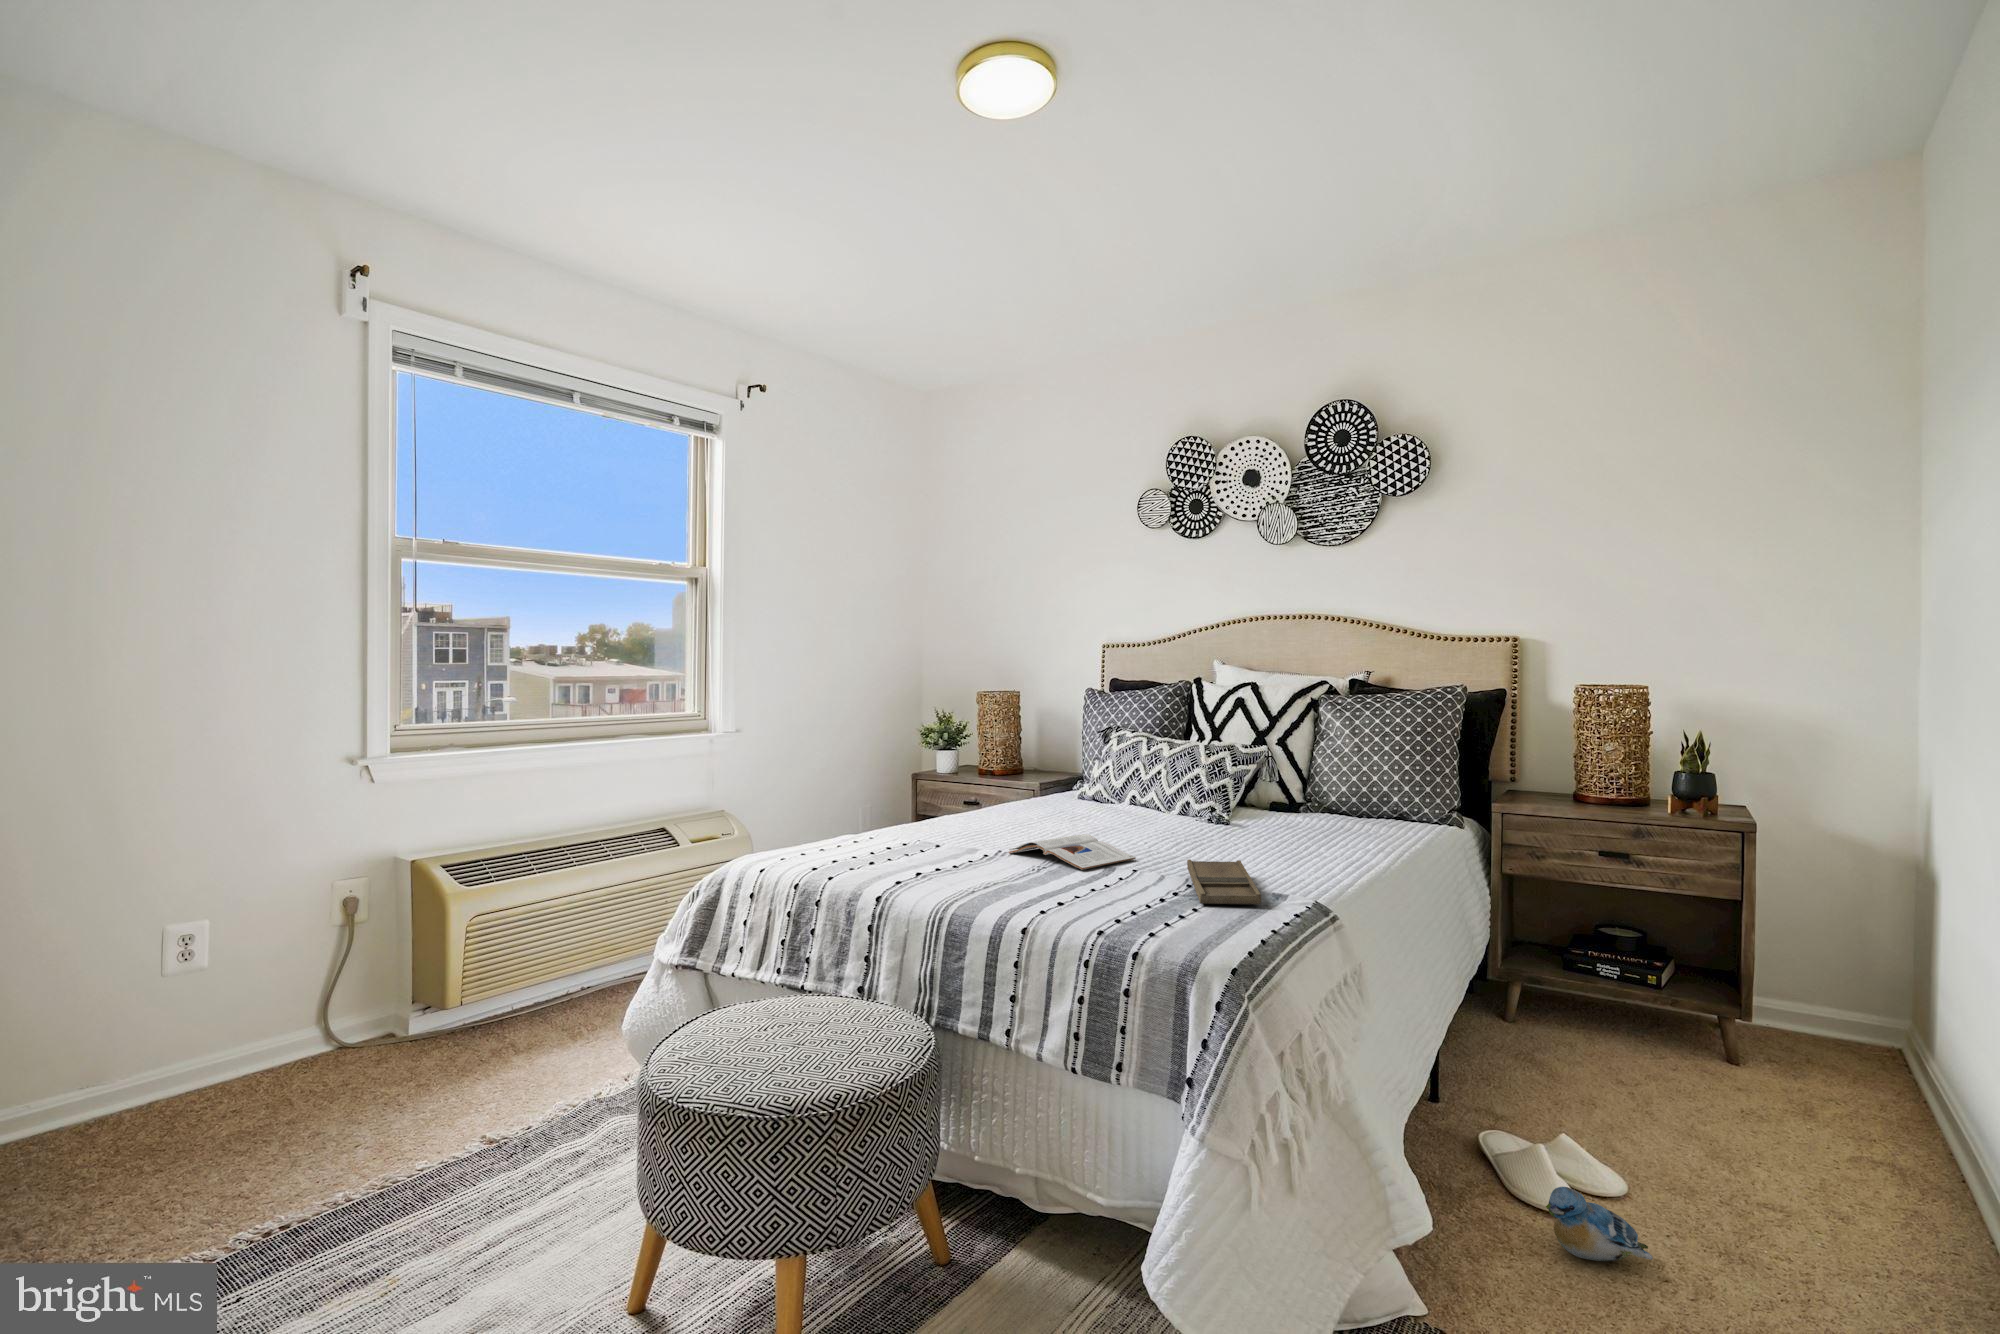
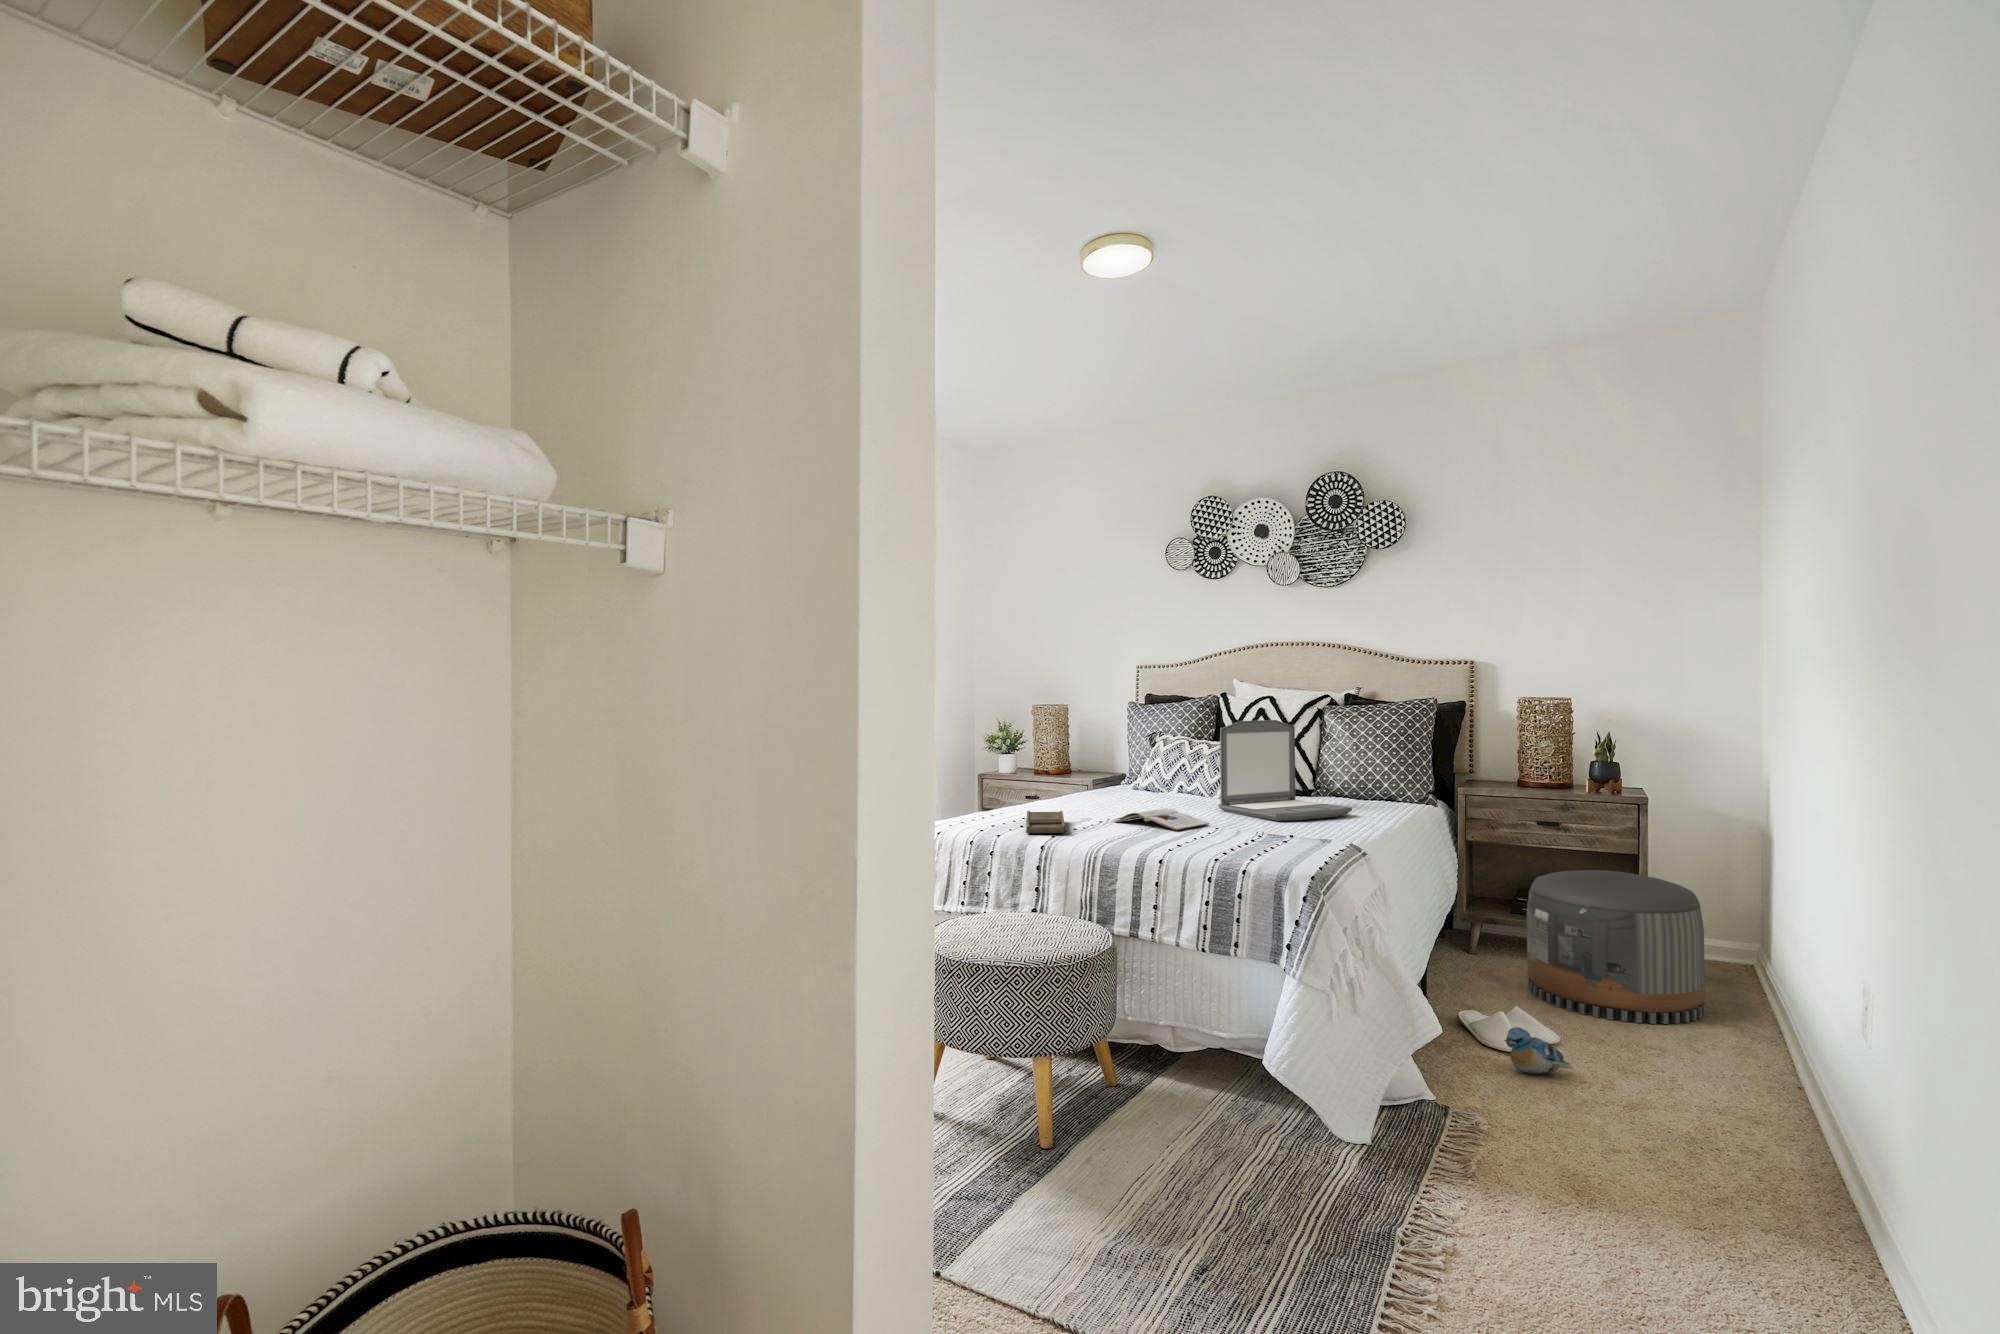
laptop: none [1164,714,1341,853] -> present [1219,720,1352,821]
tray: present [1187,860,1261,905] -> present [1026,811,1065,833]
pouf: none [1583,922,1846,1158] -> present [1527,870,1705,1024]

